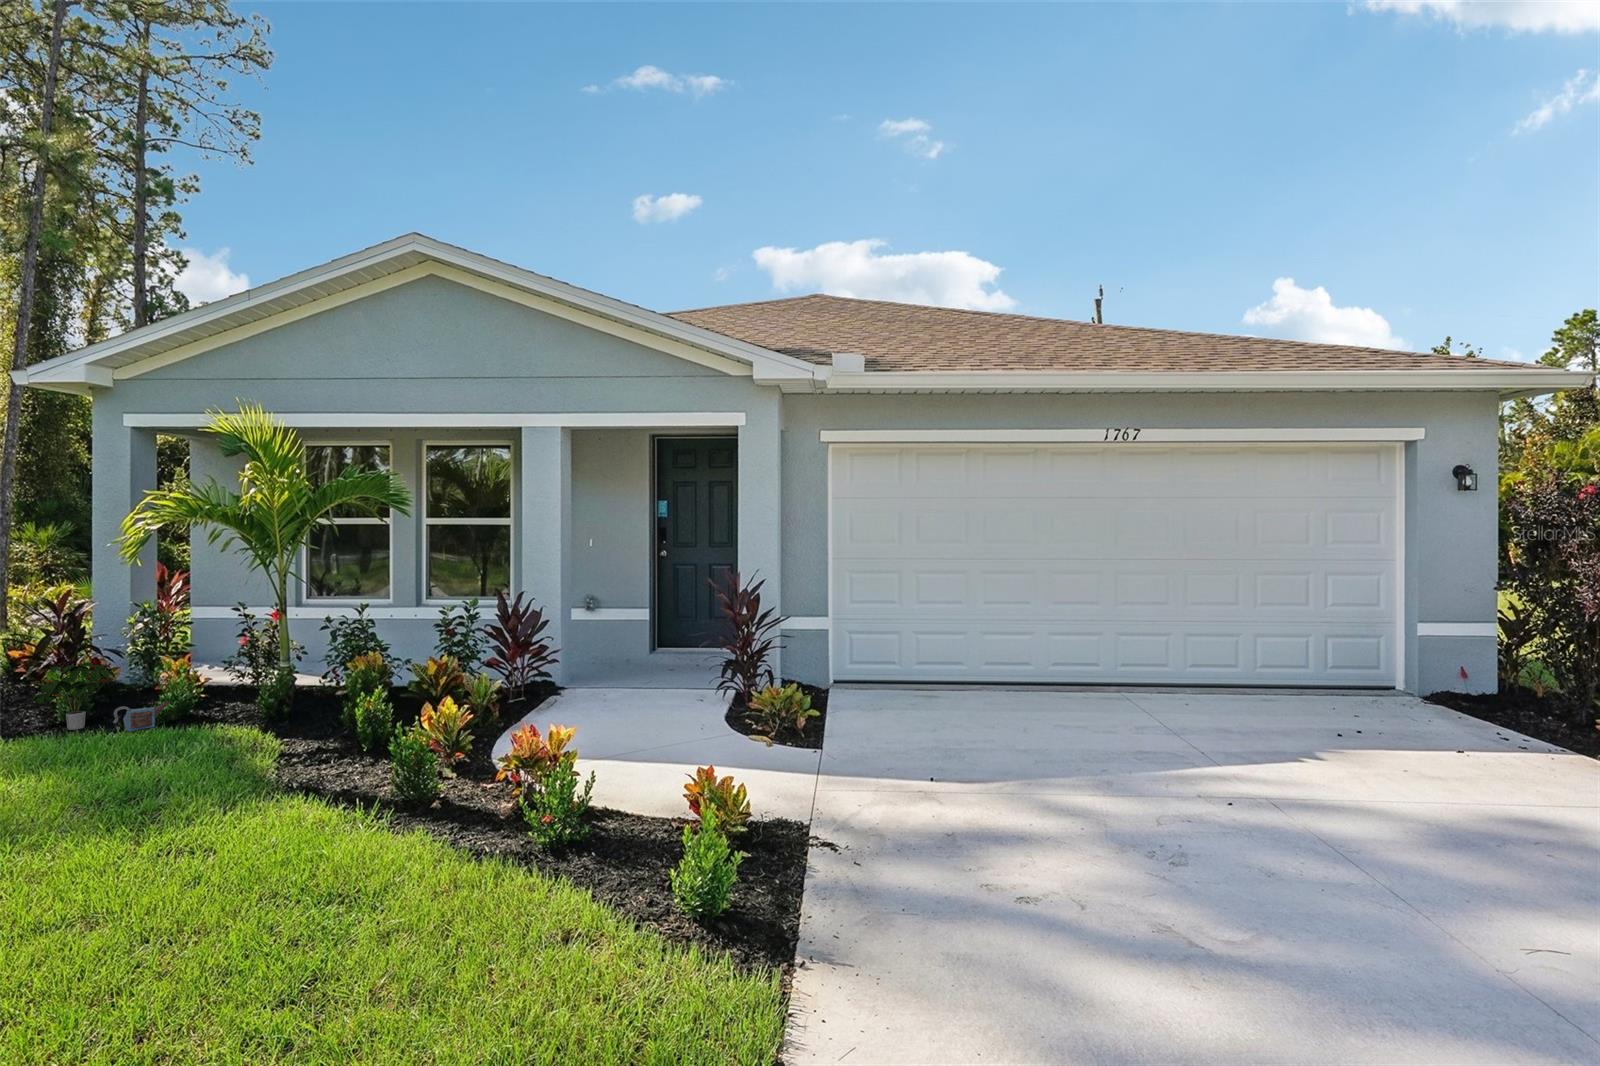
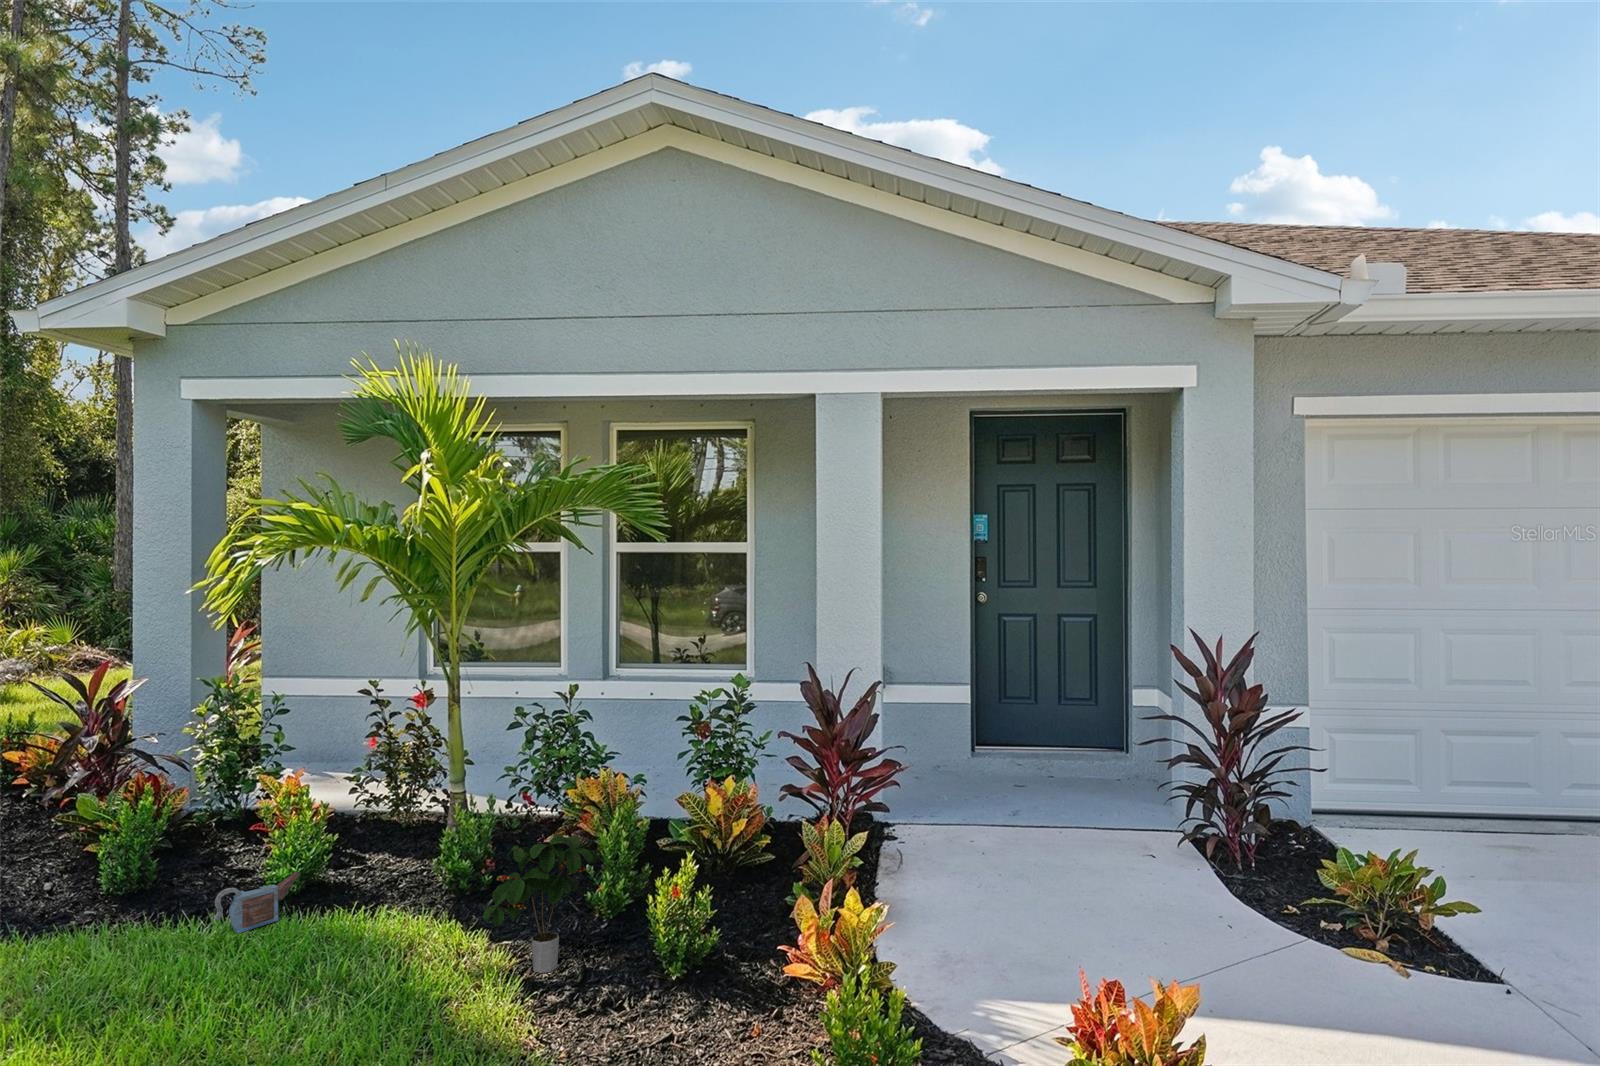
potted plant: present [32,662,115,730] -> present [483,835,597,973]

